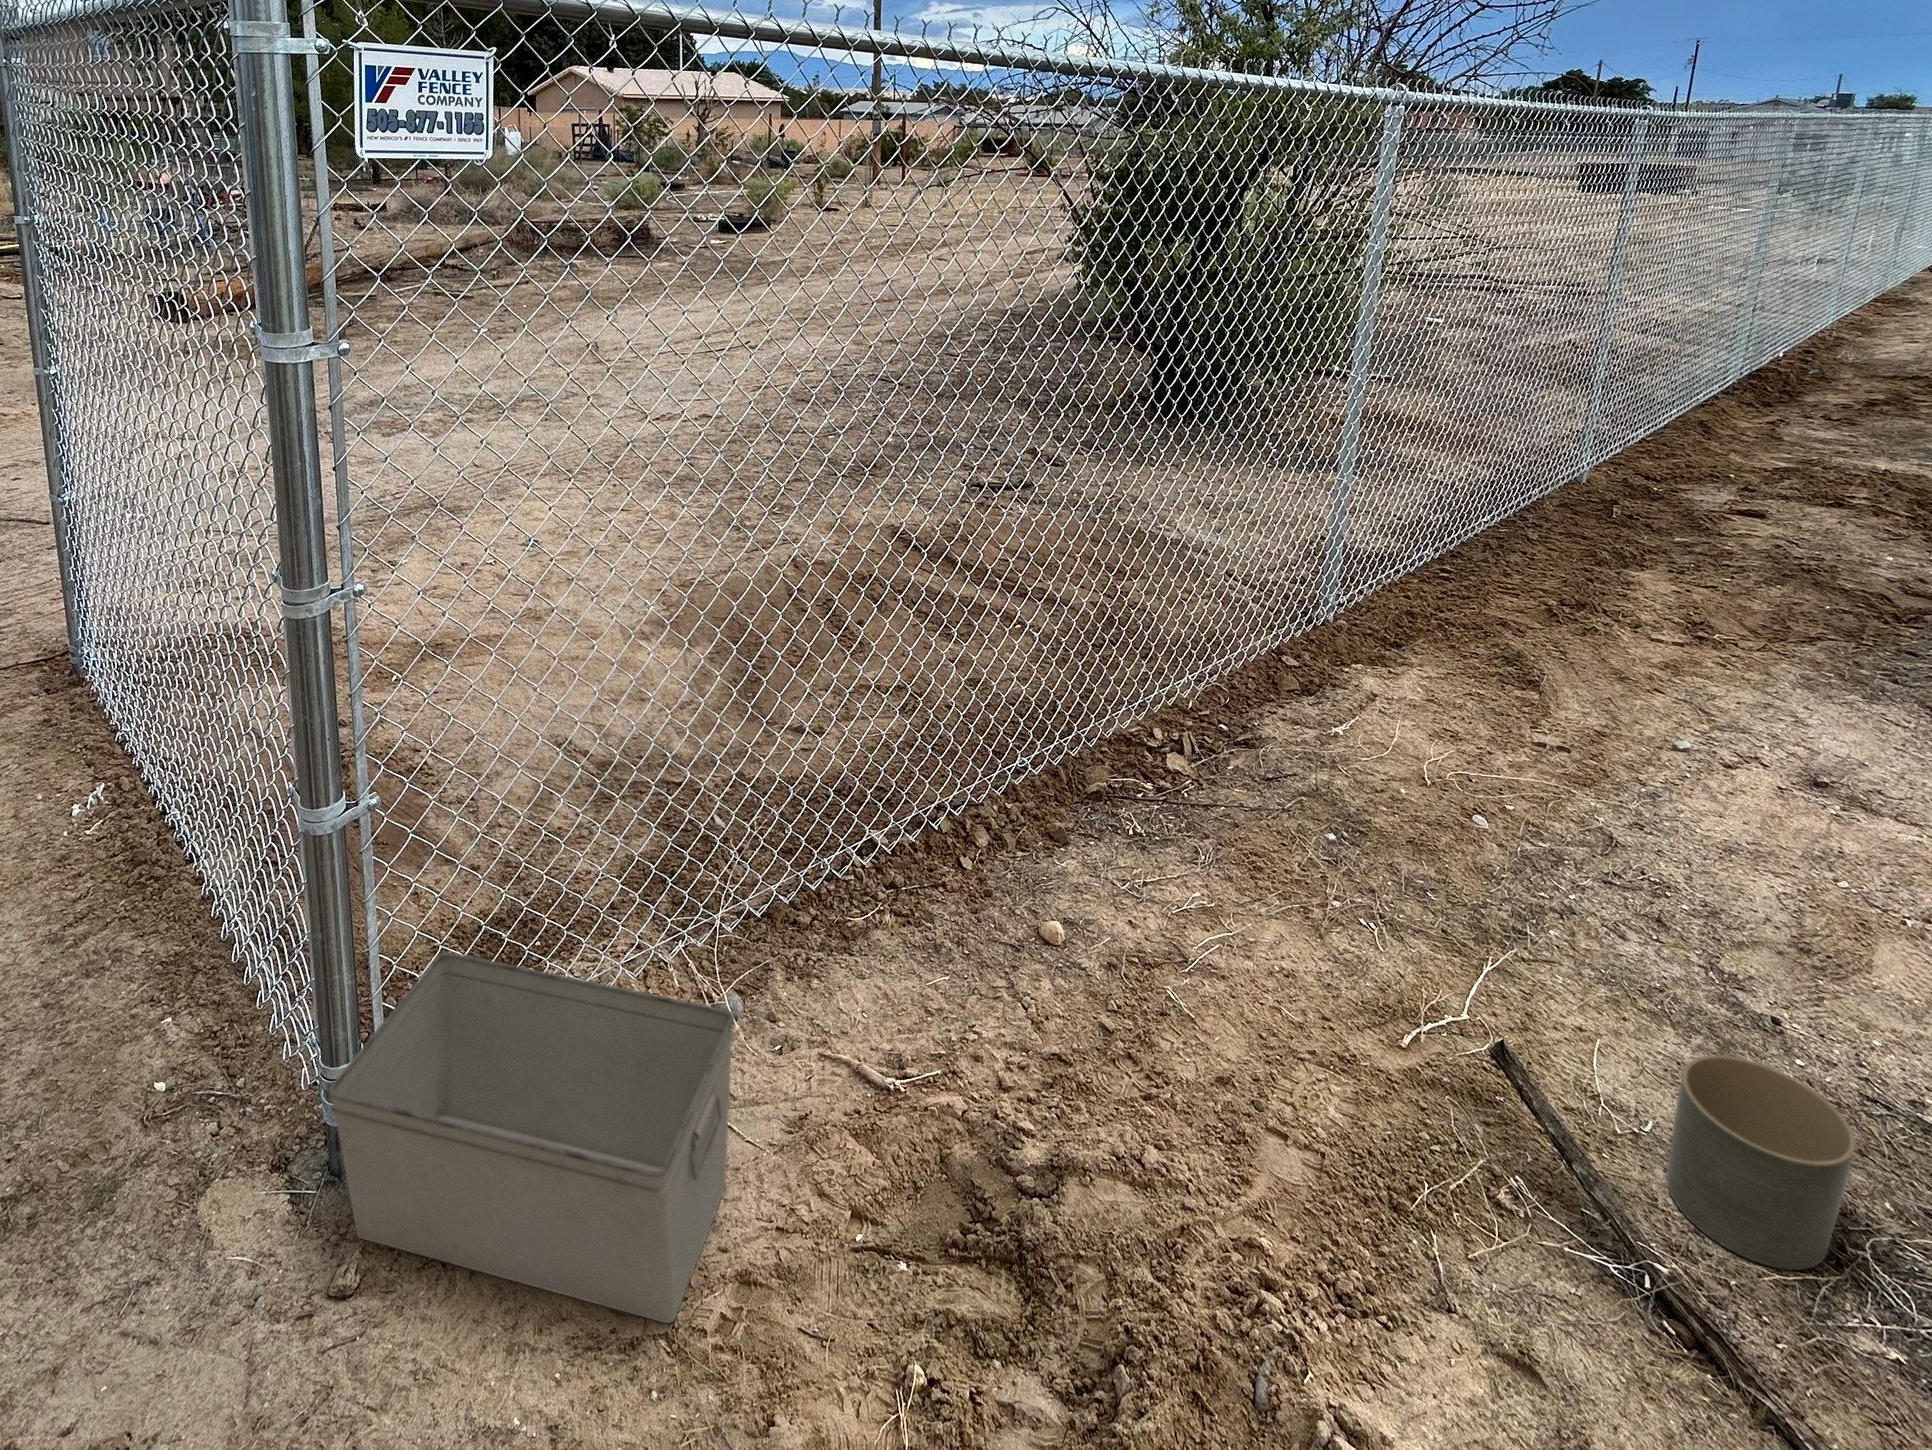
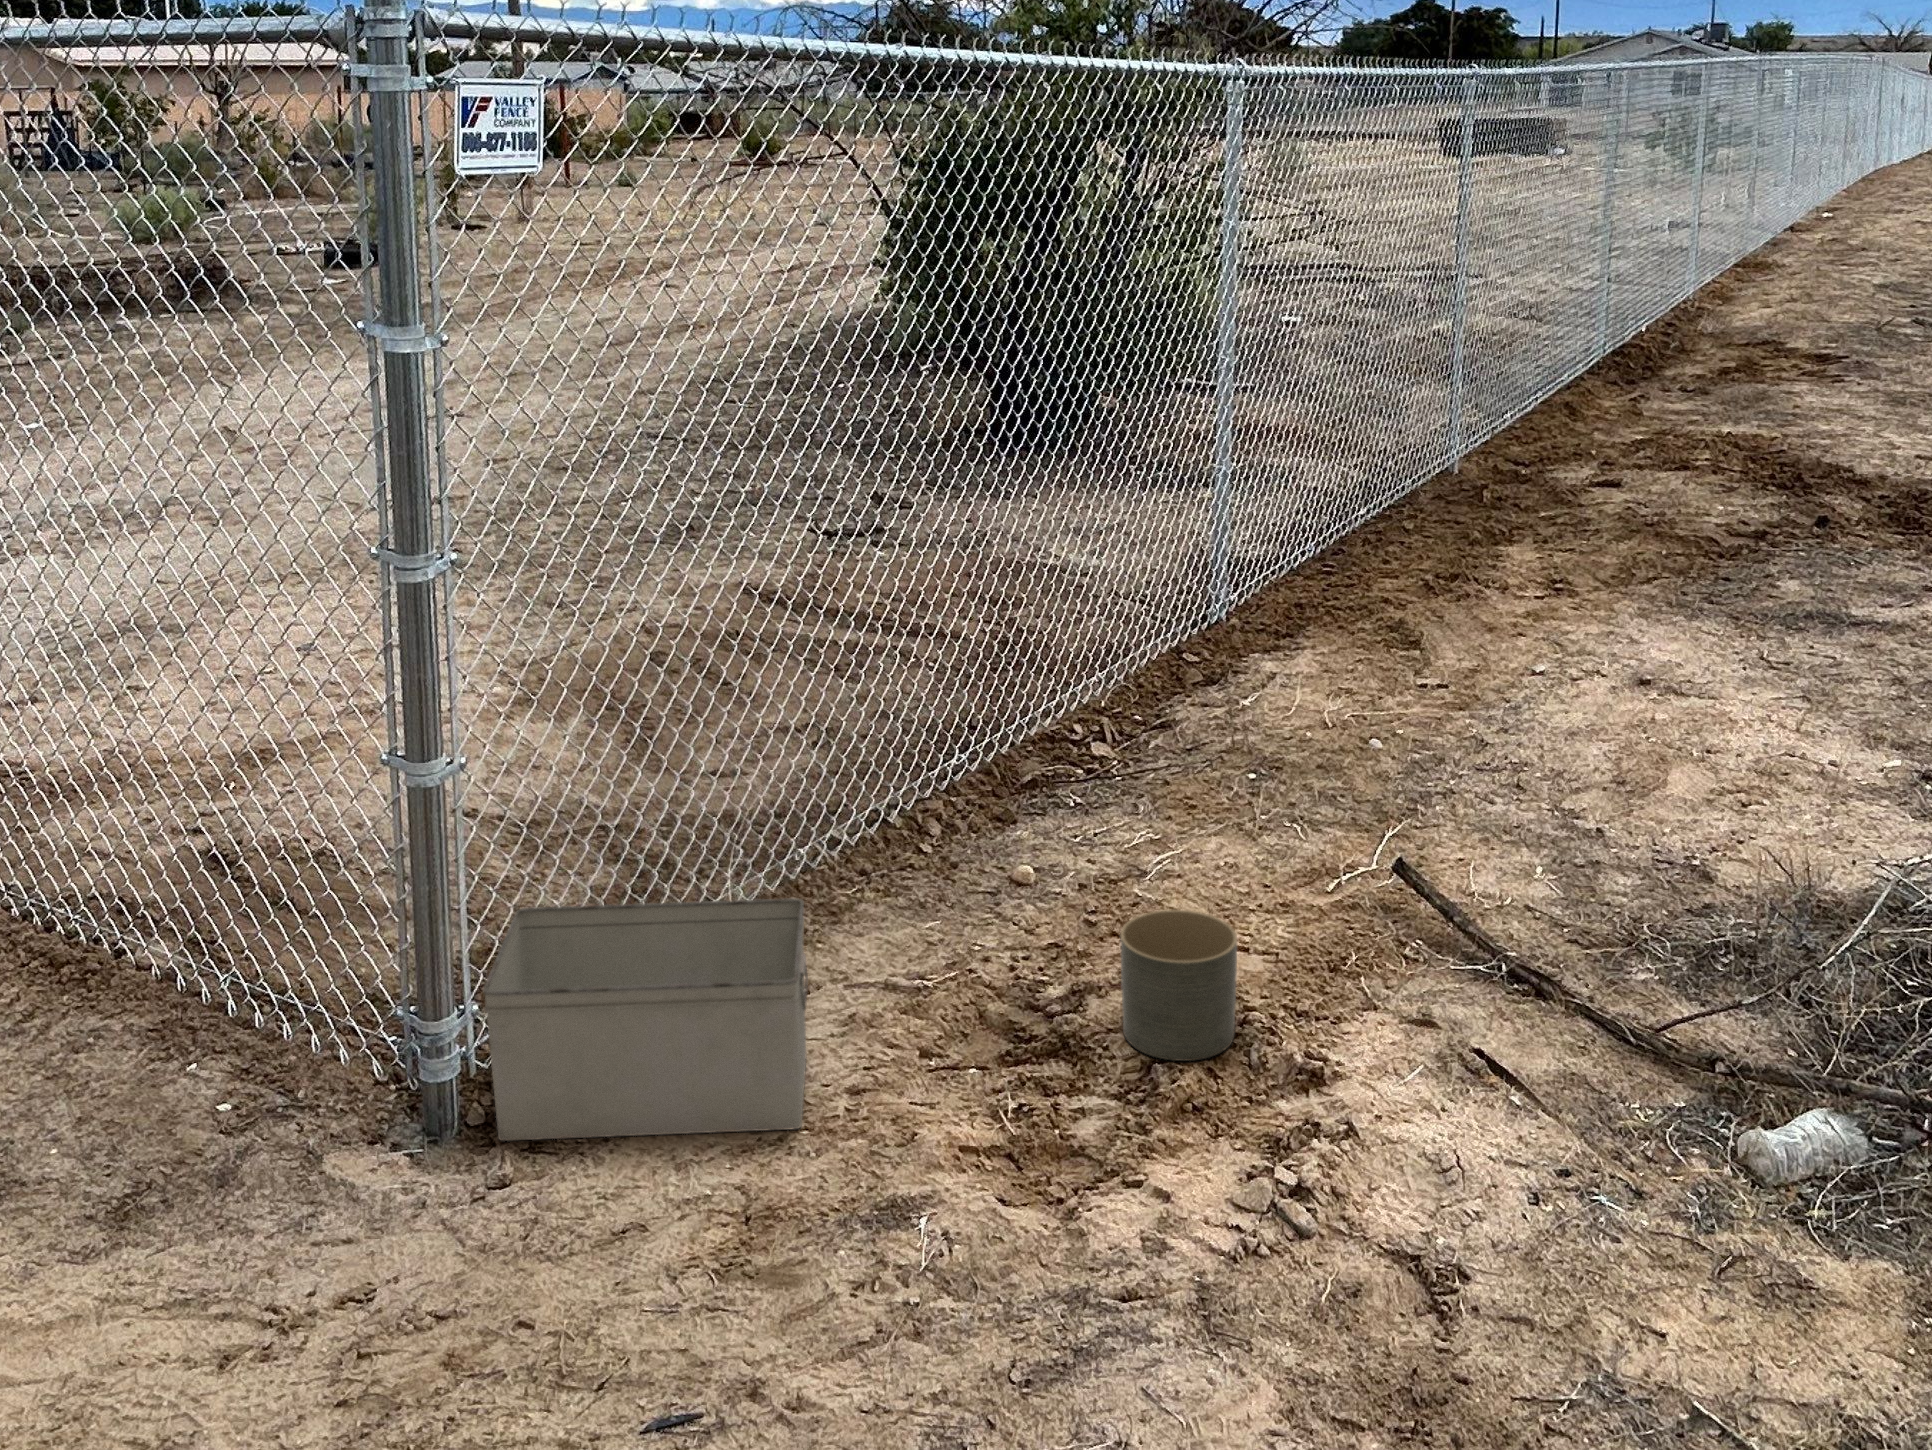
planter: present [1666,1055,1856,1270] -> present [1120,910,1237,1061]

